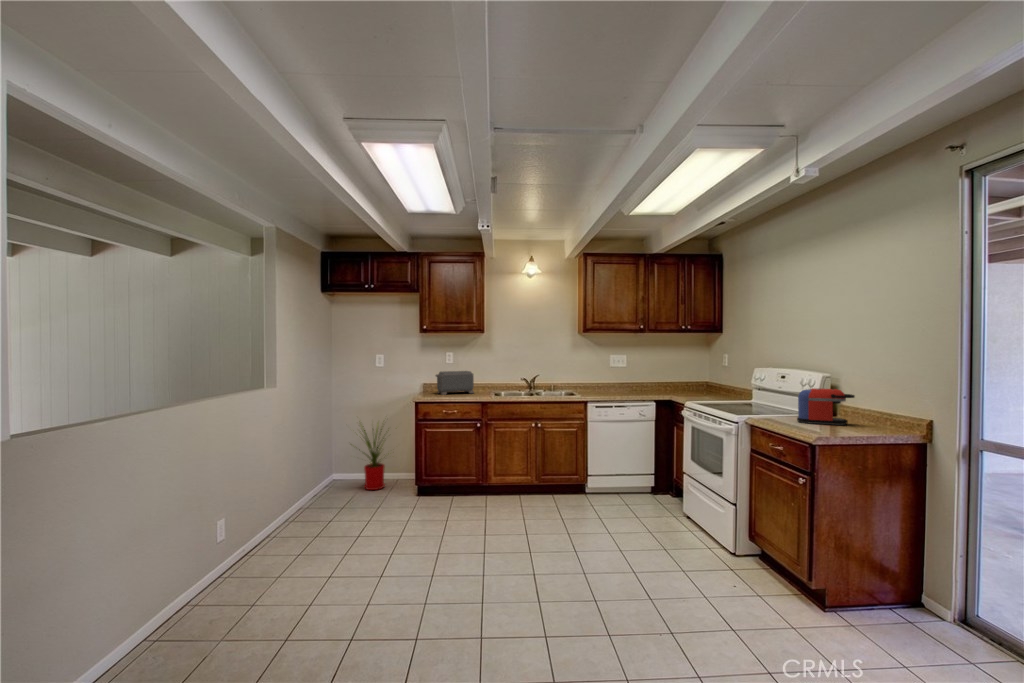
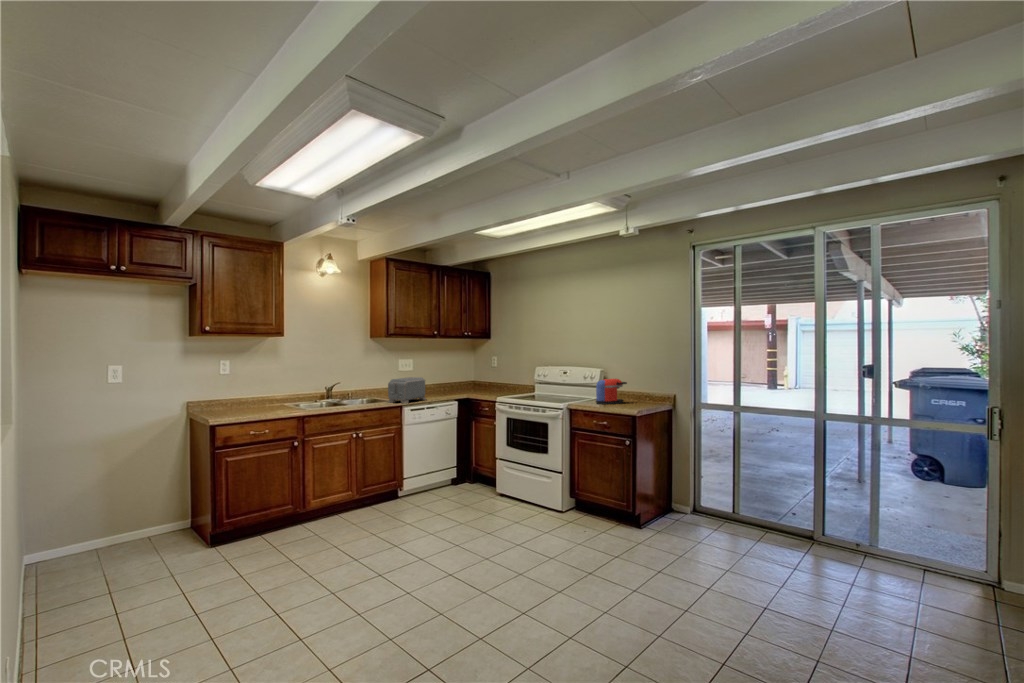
toaster: present [436,371,474,395] -> present [388,377,426,403]
house plant: present [351,426,385,490] -> none [71,448,170,561]

